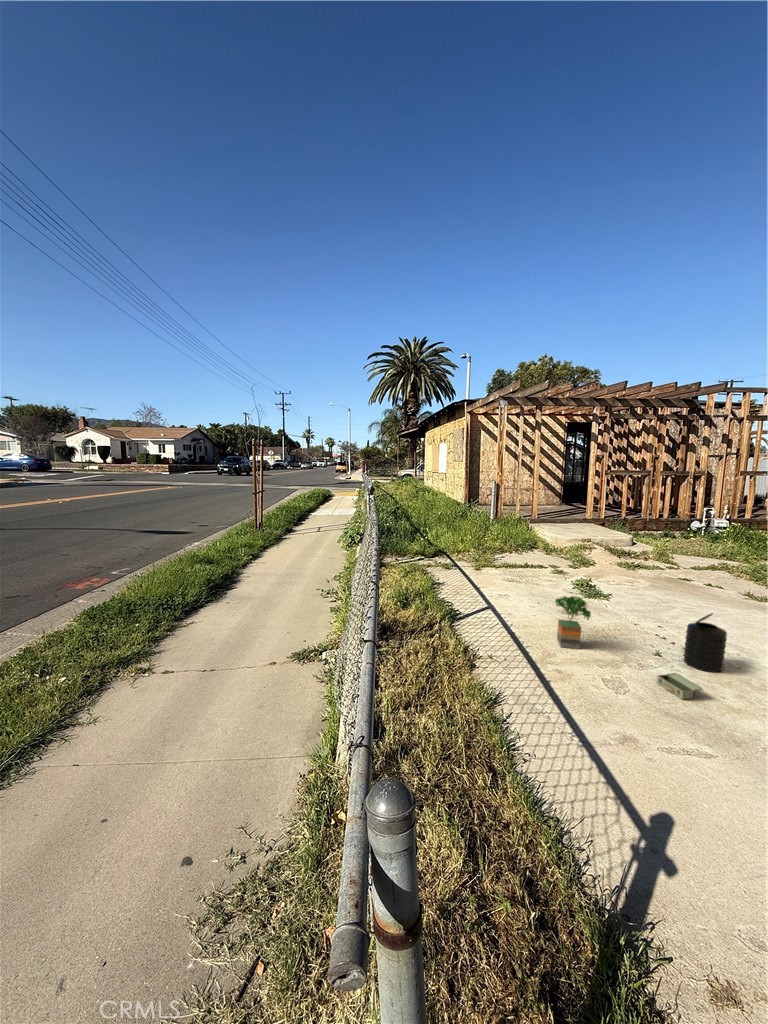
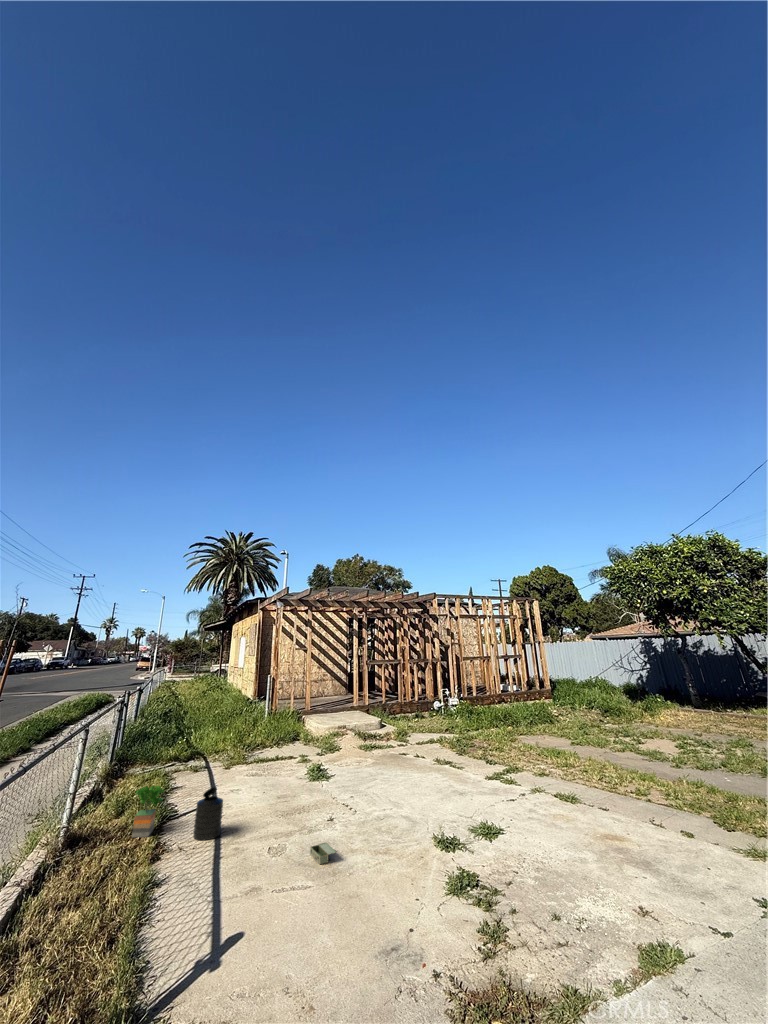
potted tree: present [555,596,591,649] -> present [132,786,164,837]
trash can: present [684,613,727,672] -> present [193,787,223,840]

